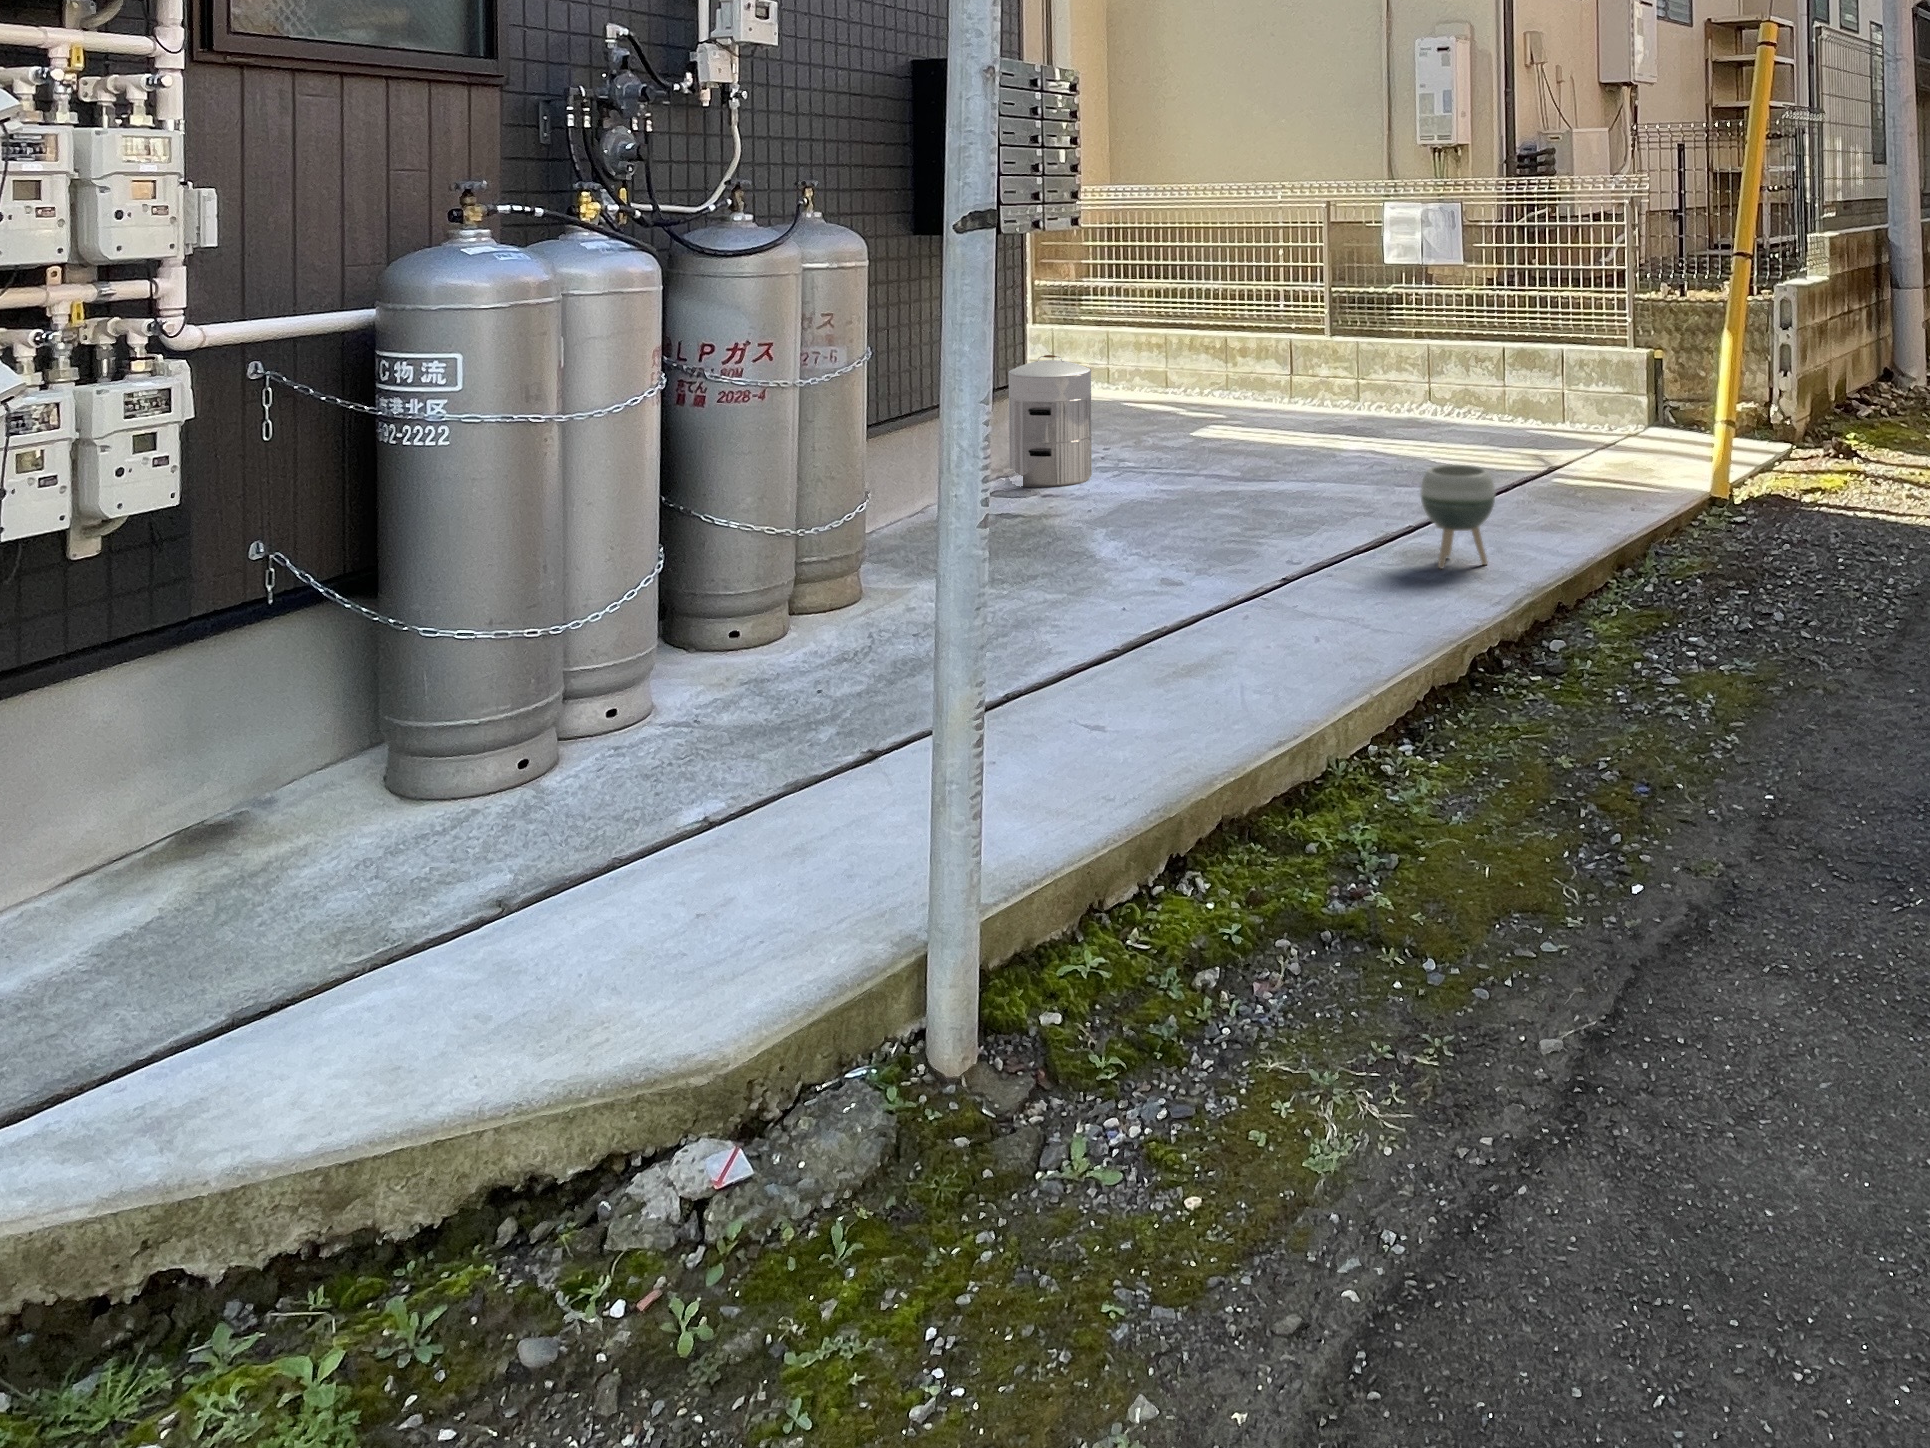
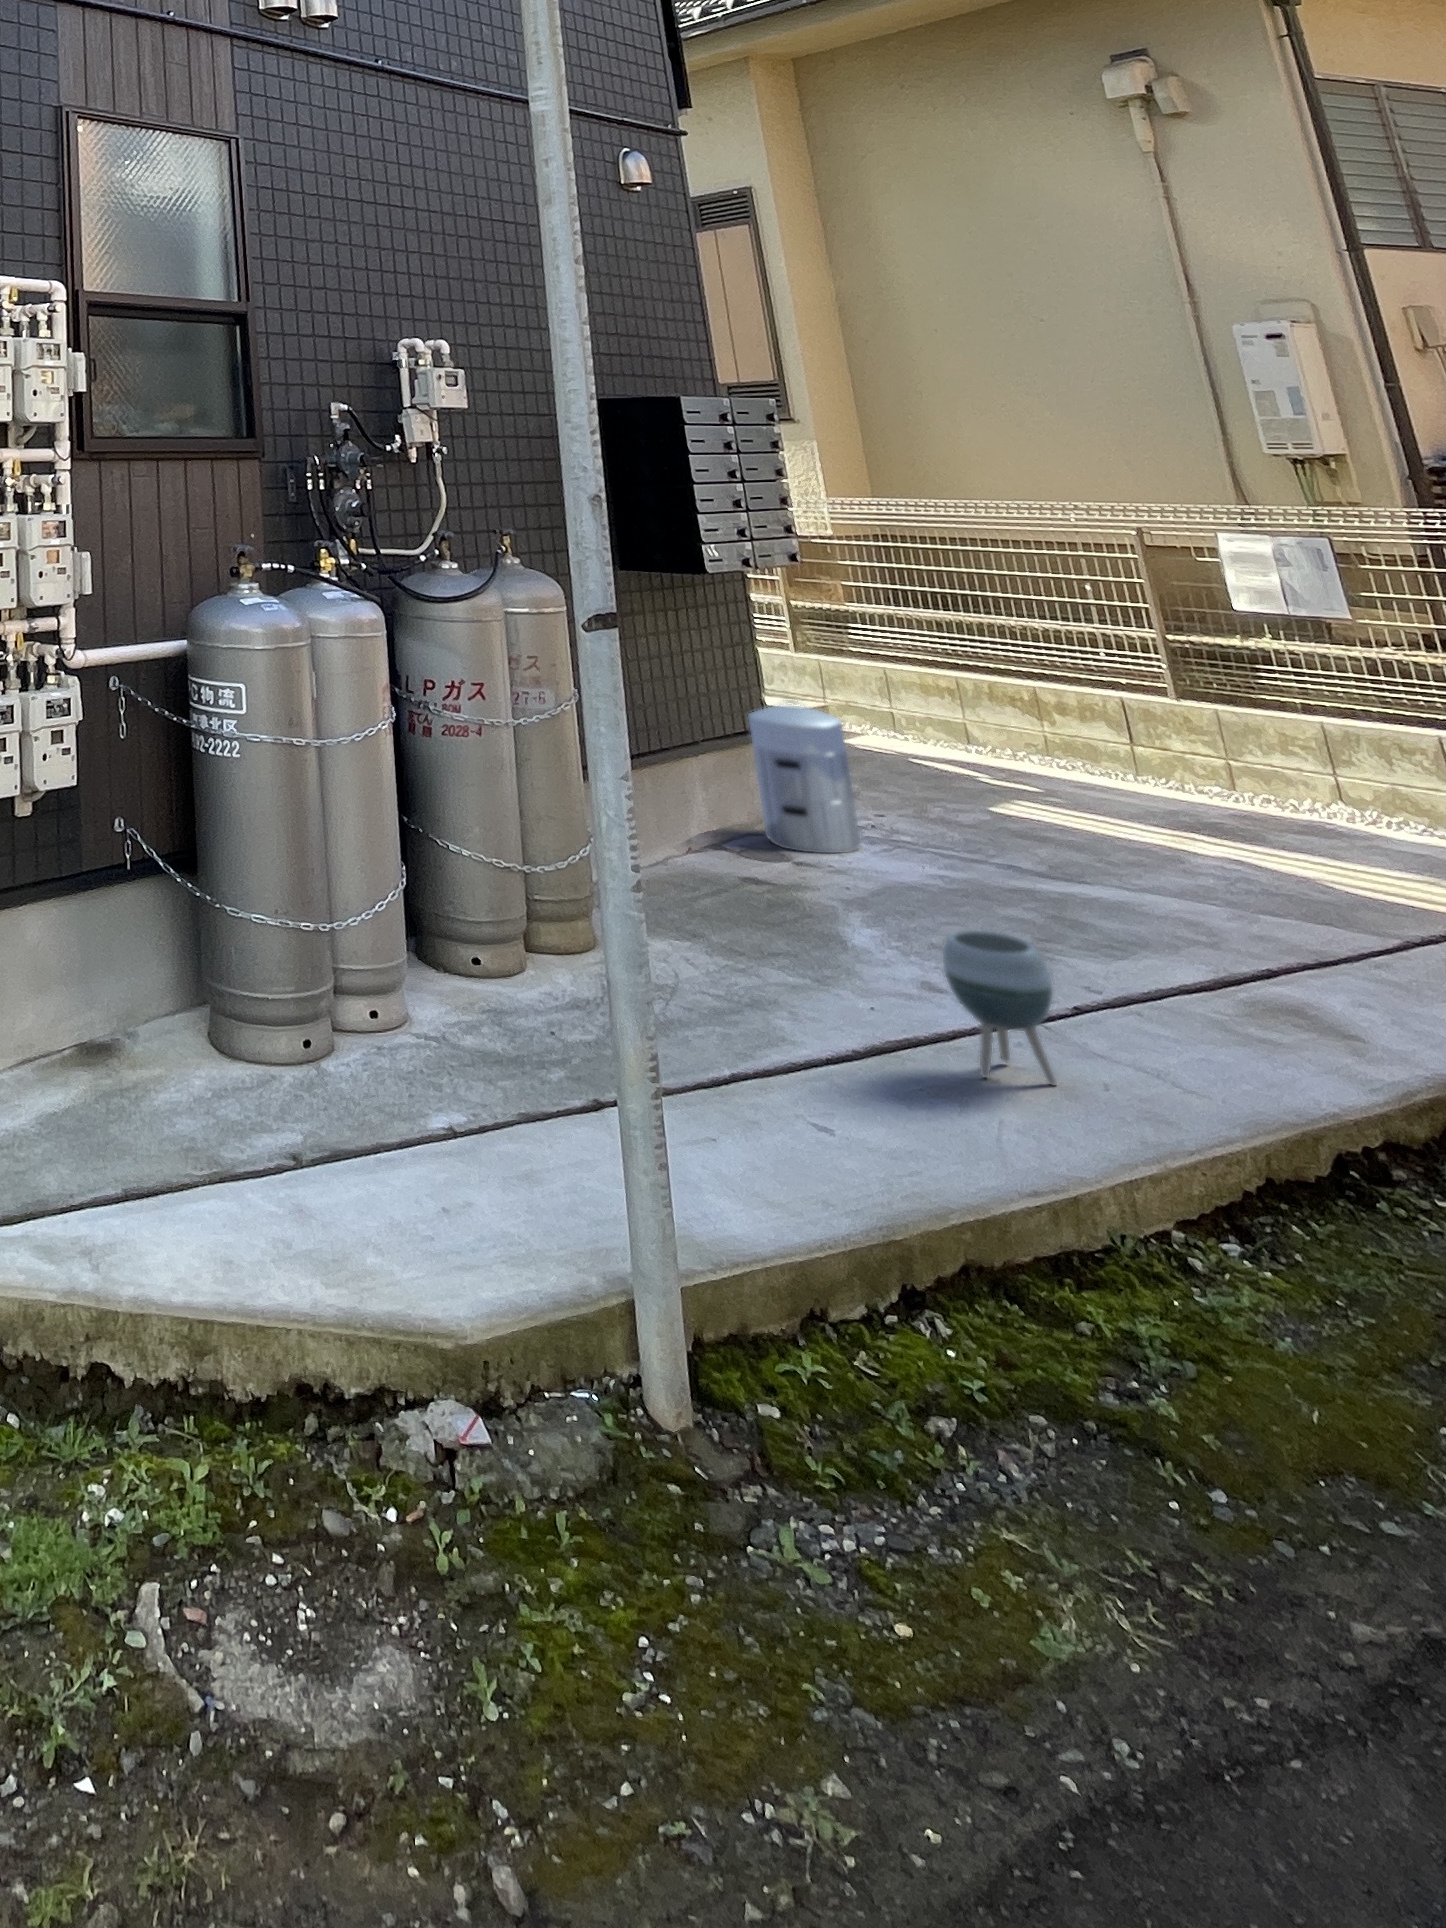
planter: present [1420,464,1495,568] -> present [943,930,1057,1085]

